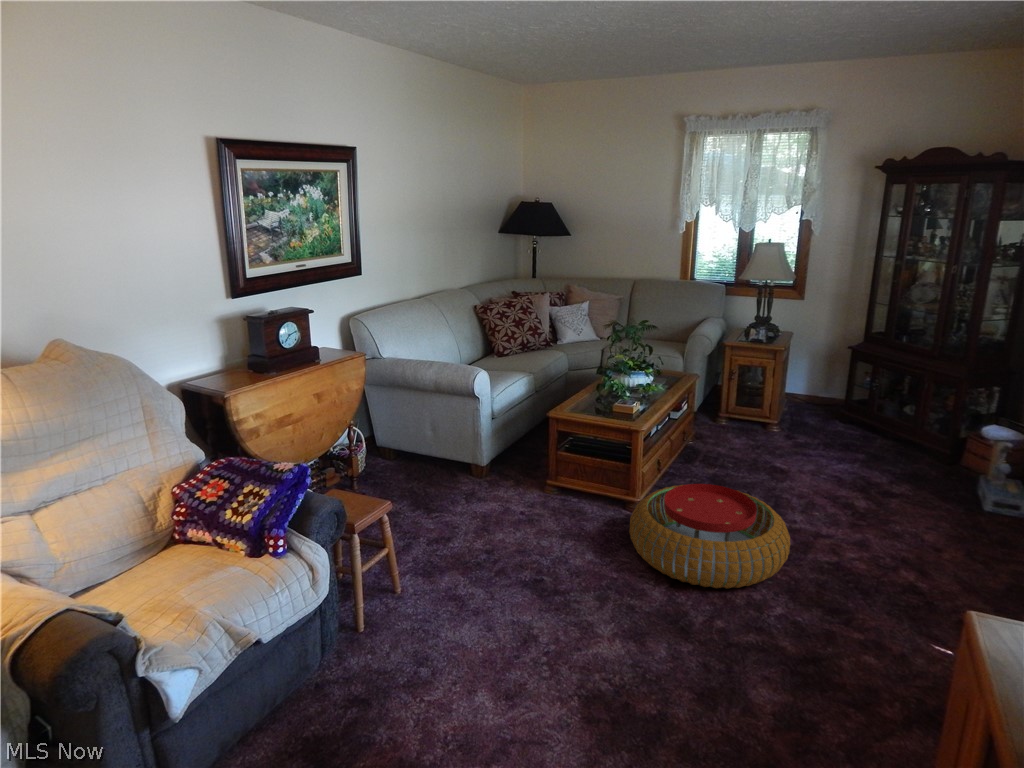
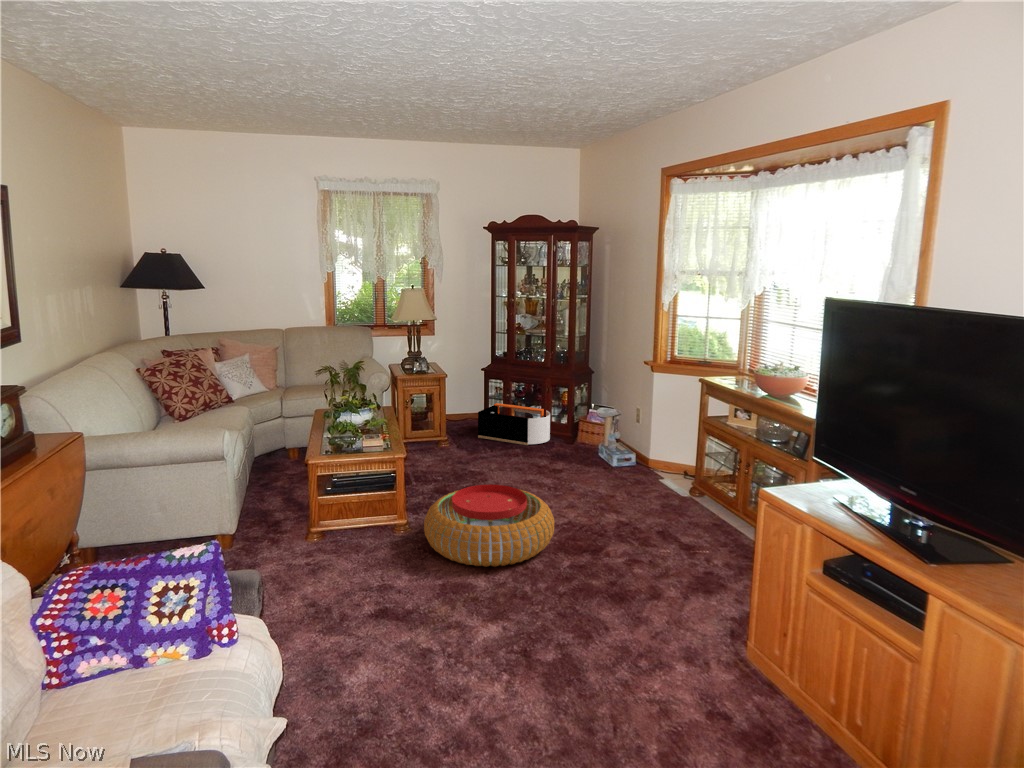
storage bin: none [817,393,920,455] -> present [478,403,550,445]

